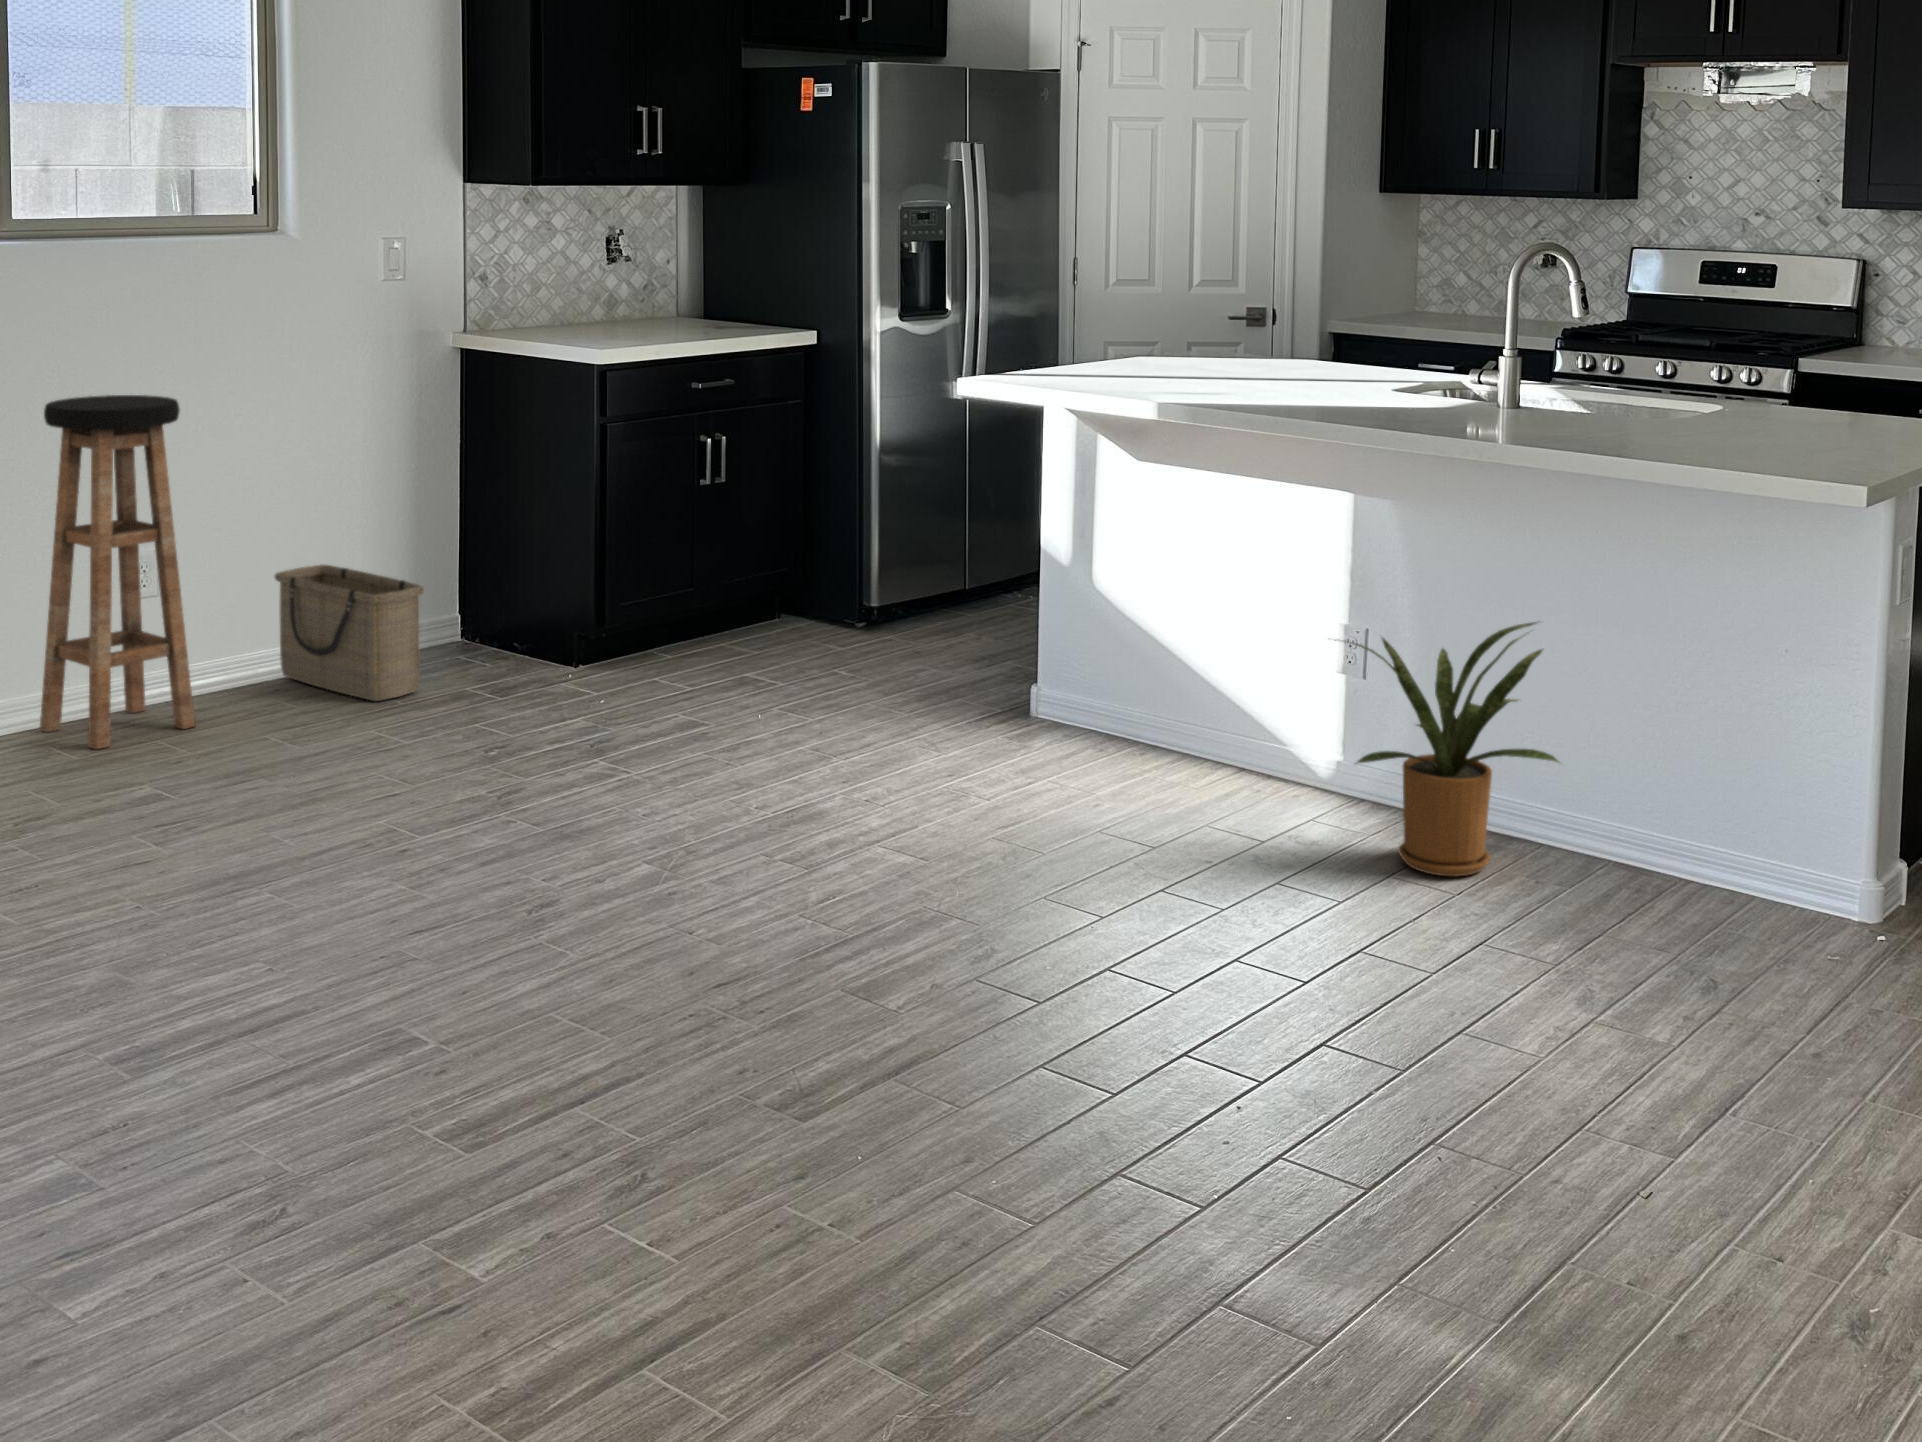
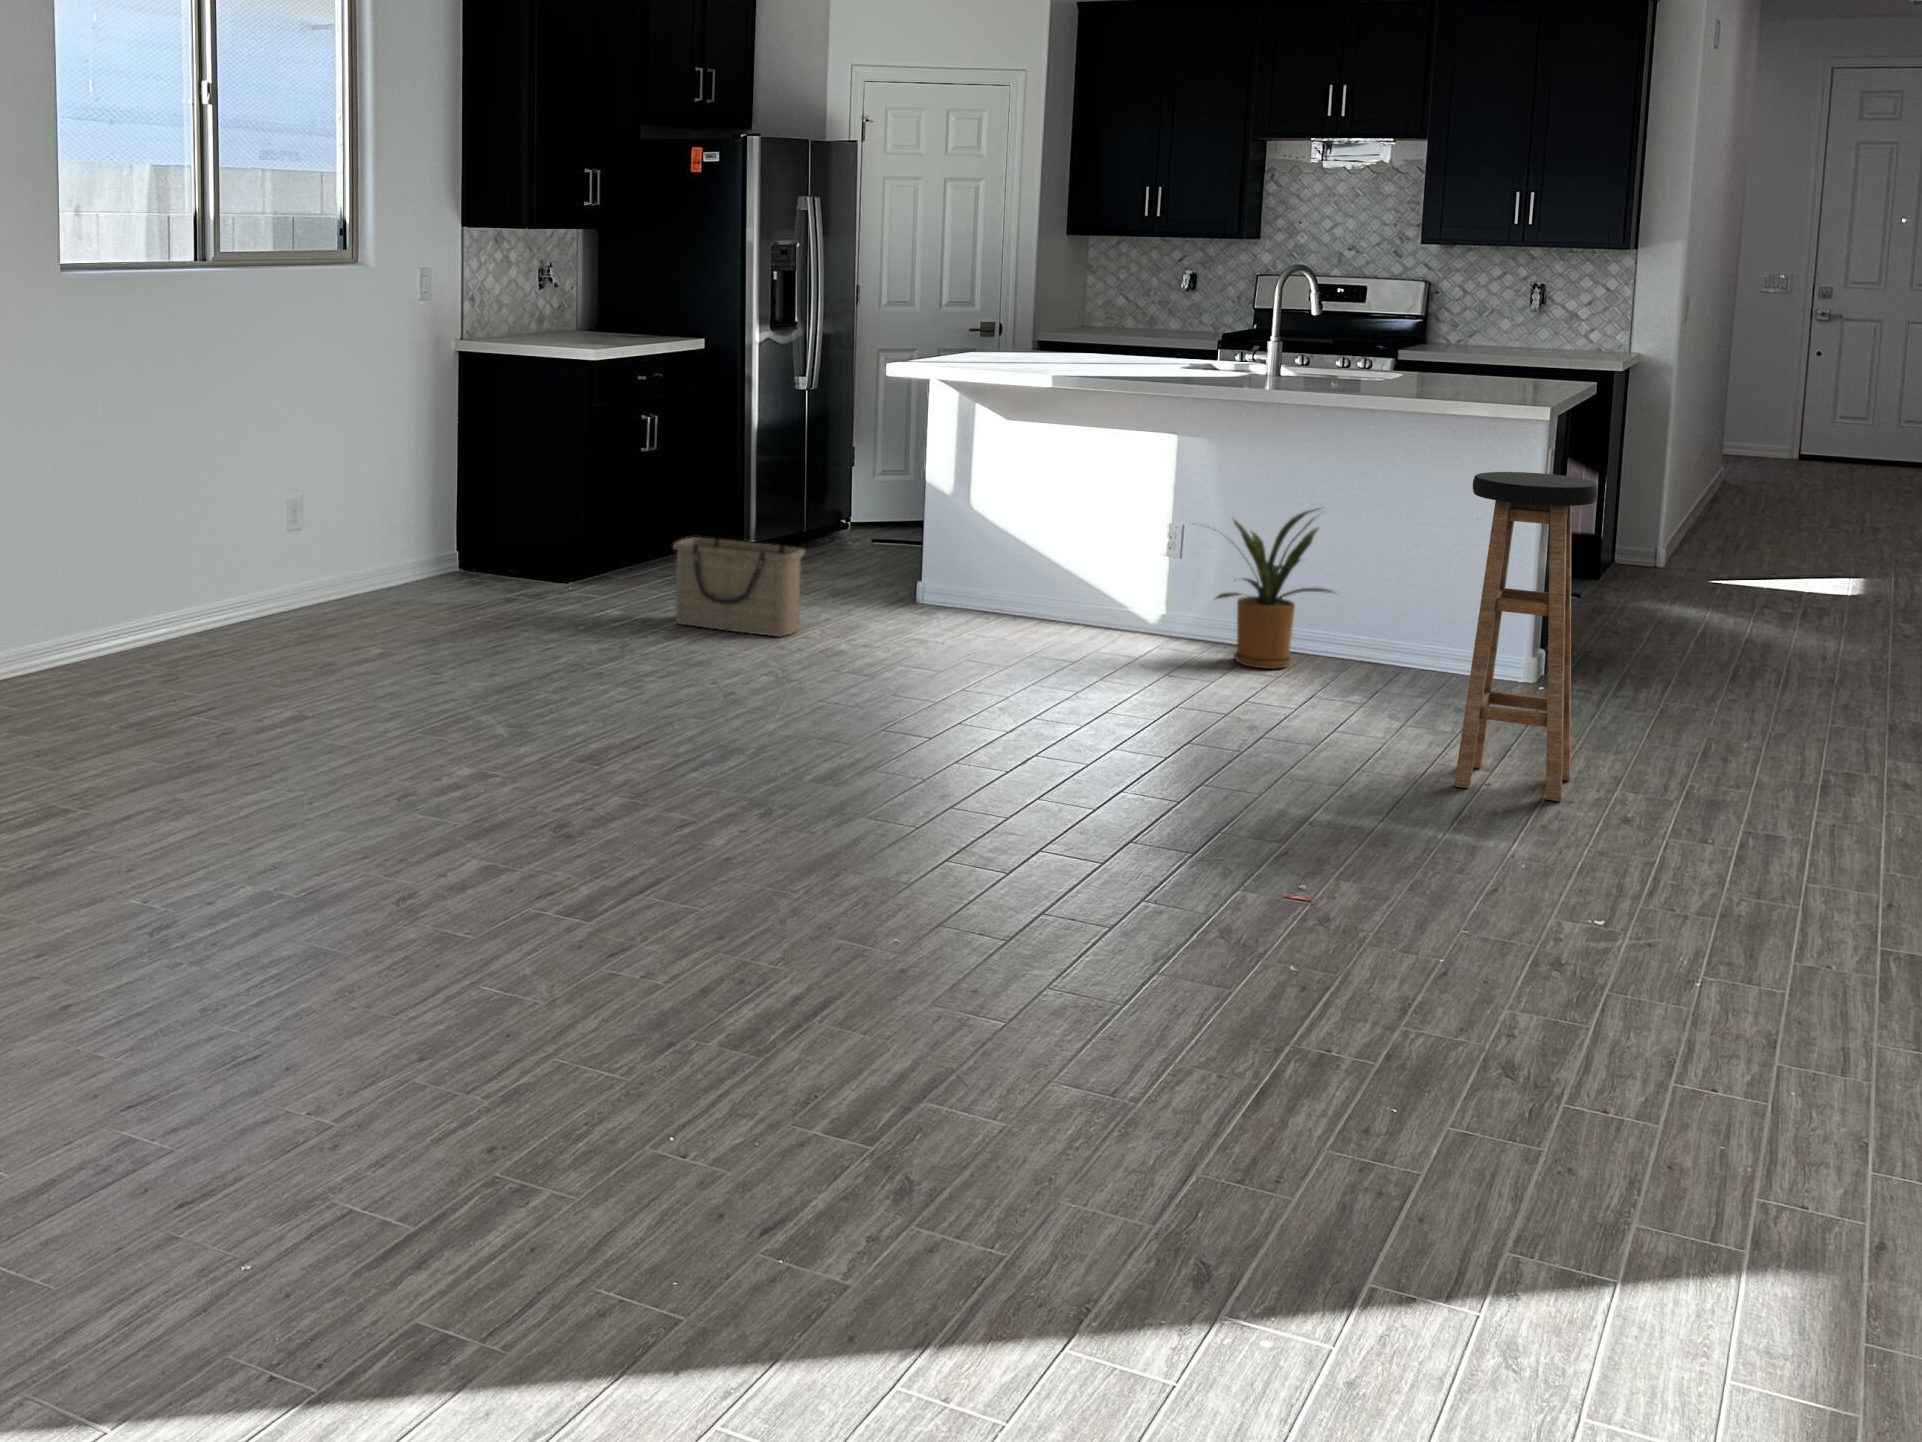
bar stool: present [40,395,195,749] -> present [1454,472,1598,801]
basket: present [275,565,424,701] -> present [673,537,805,637]

